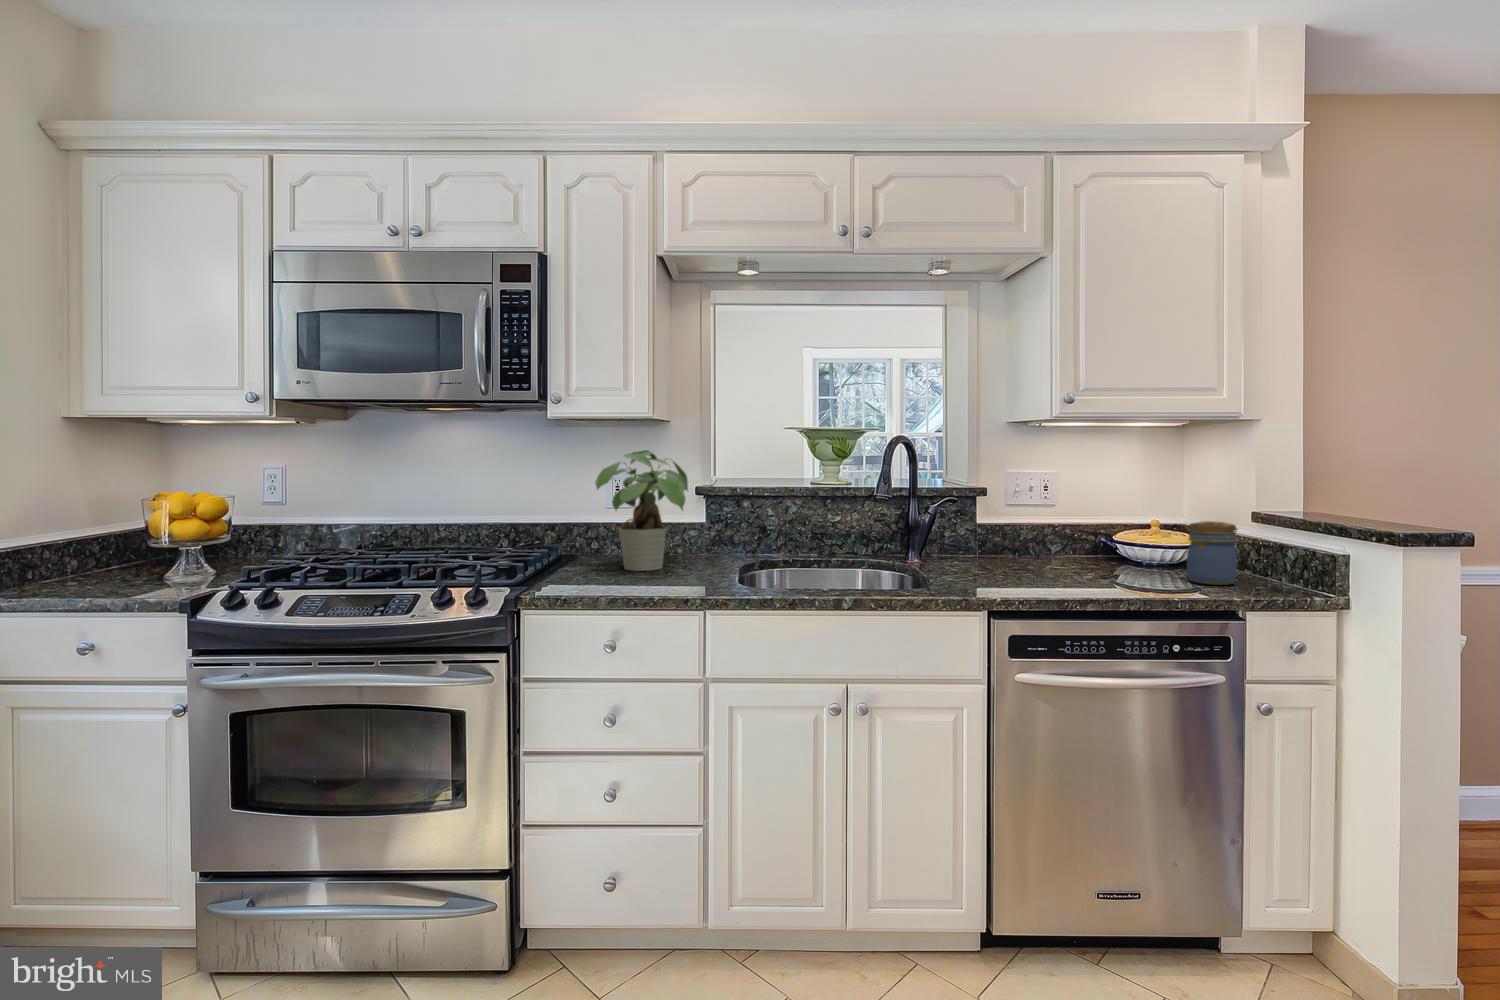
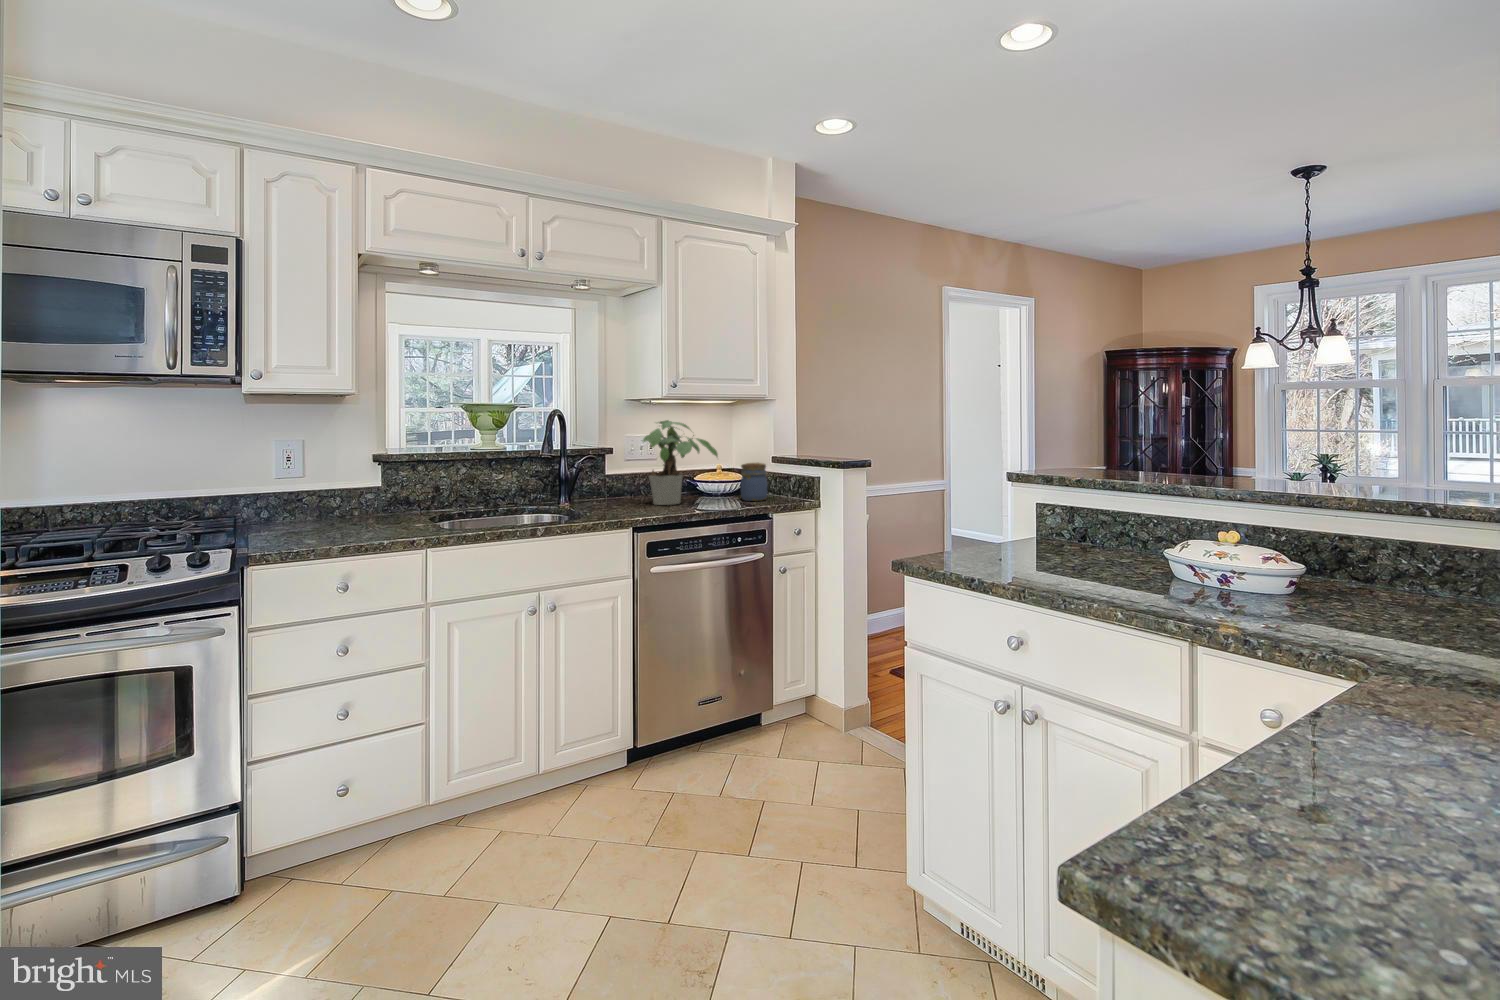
potted plant: present [595,450,688,571] -> present [643,420,718,505]

